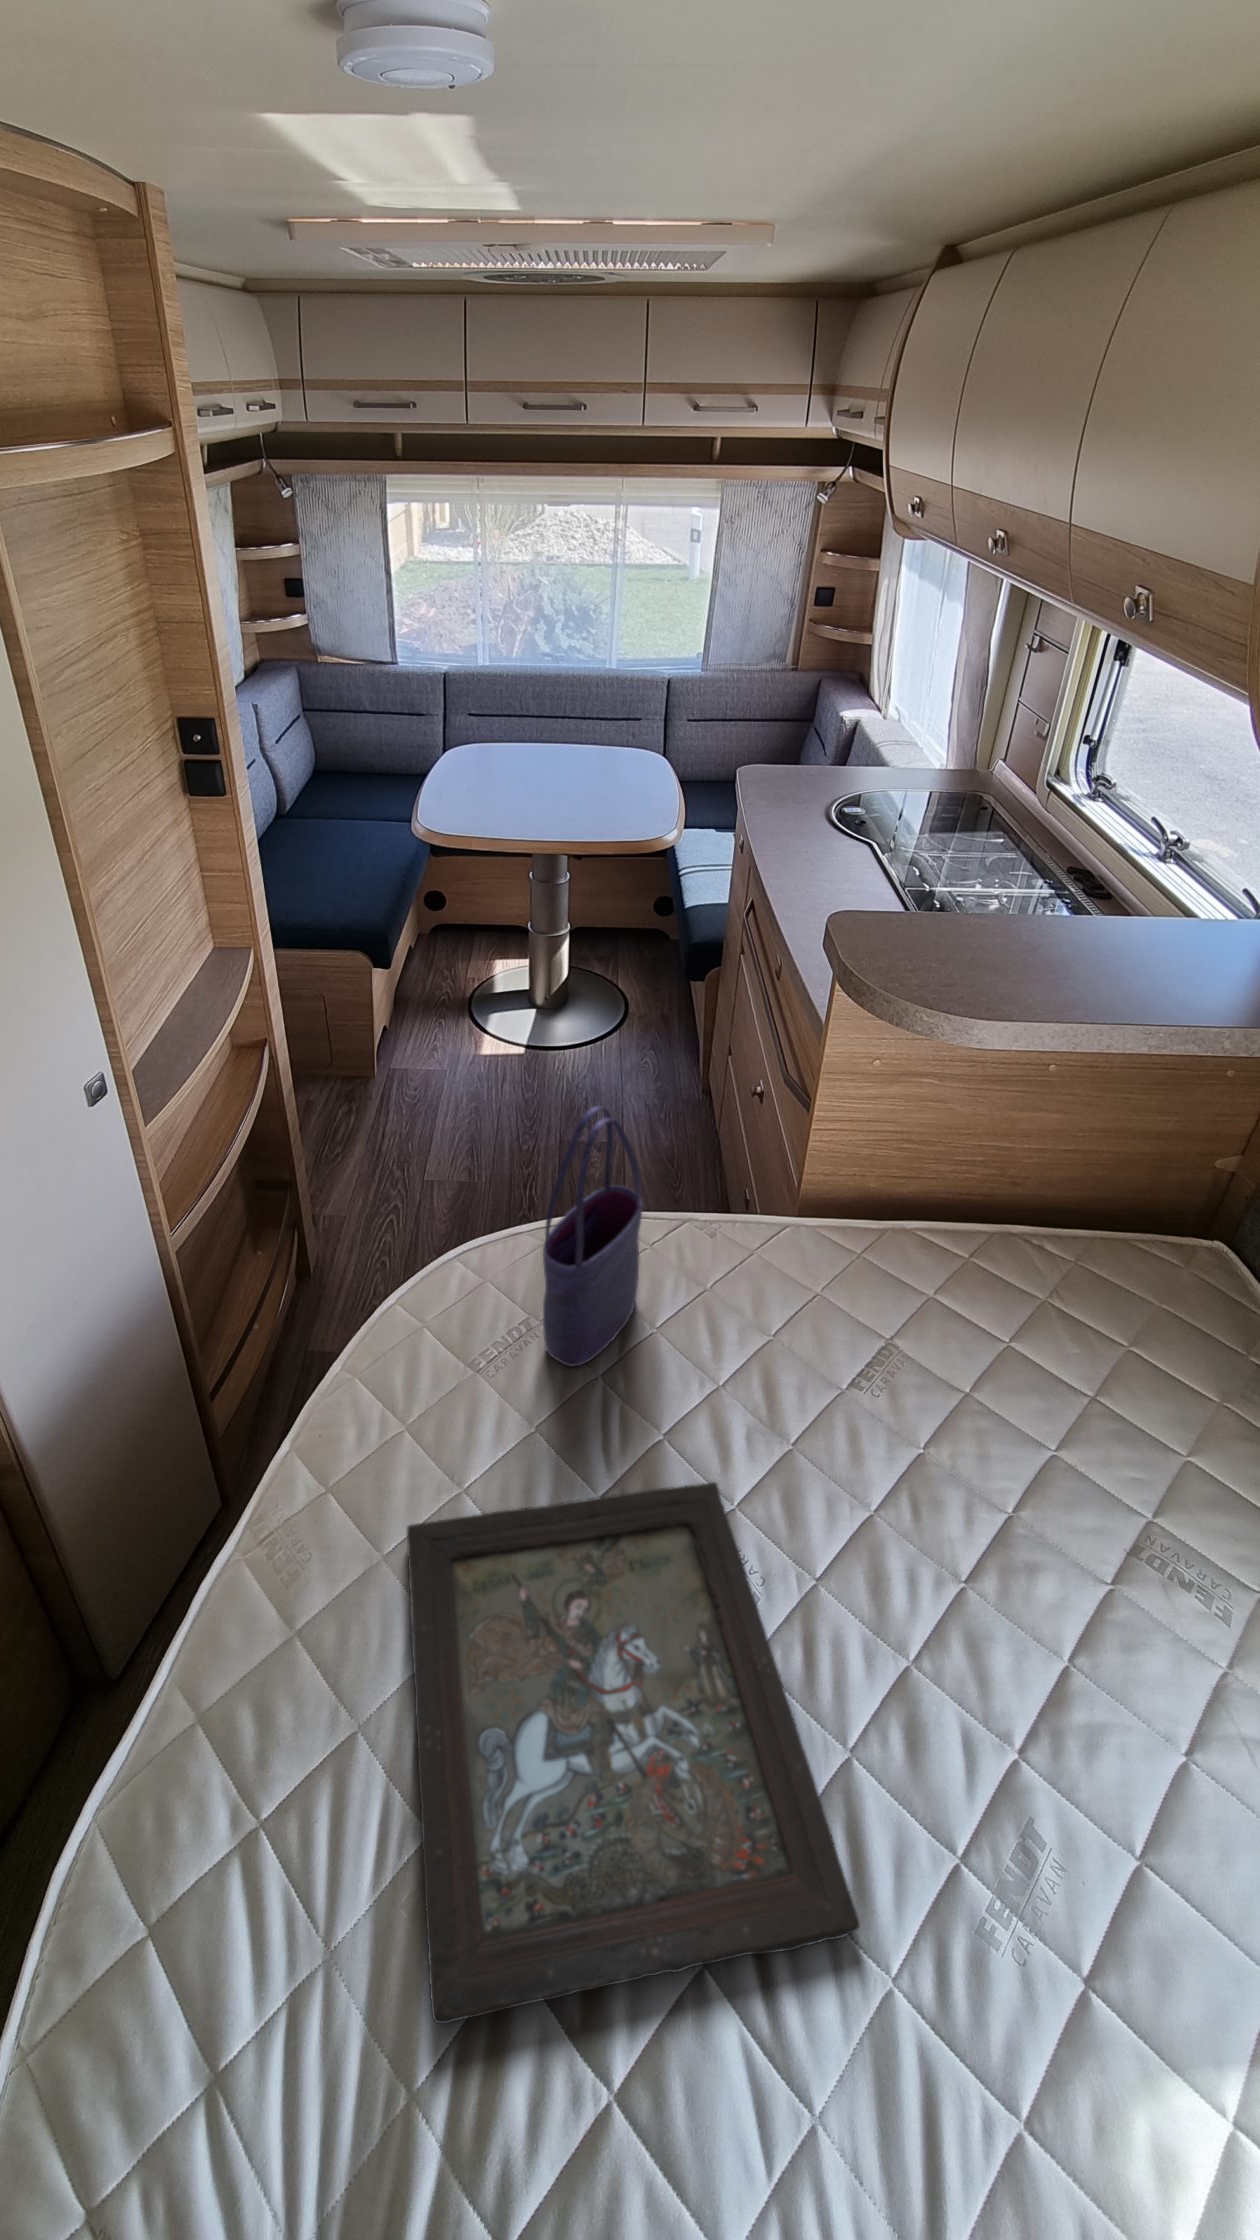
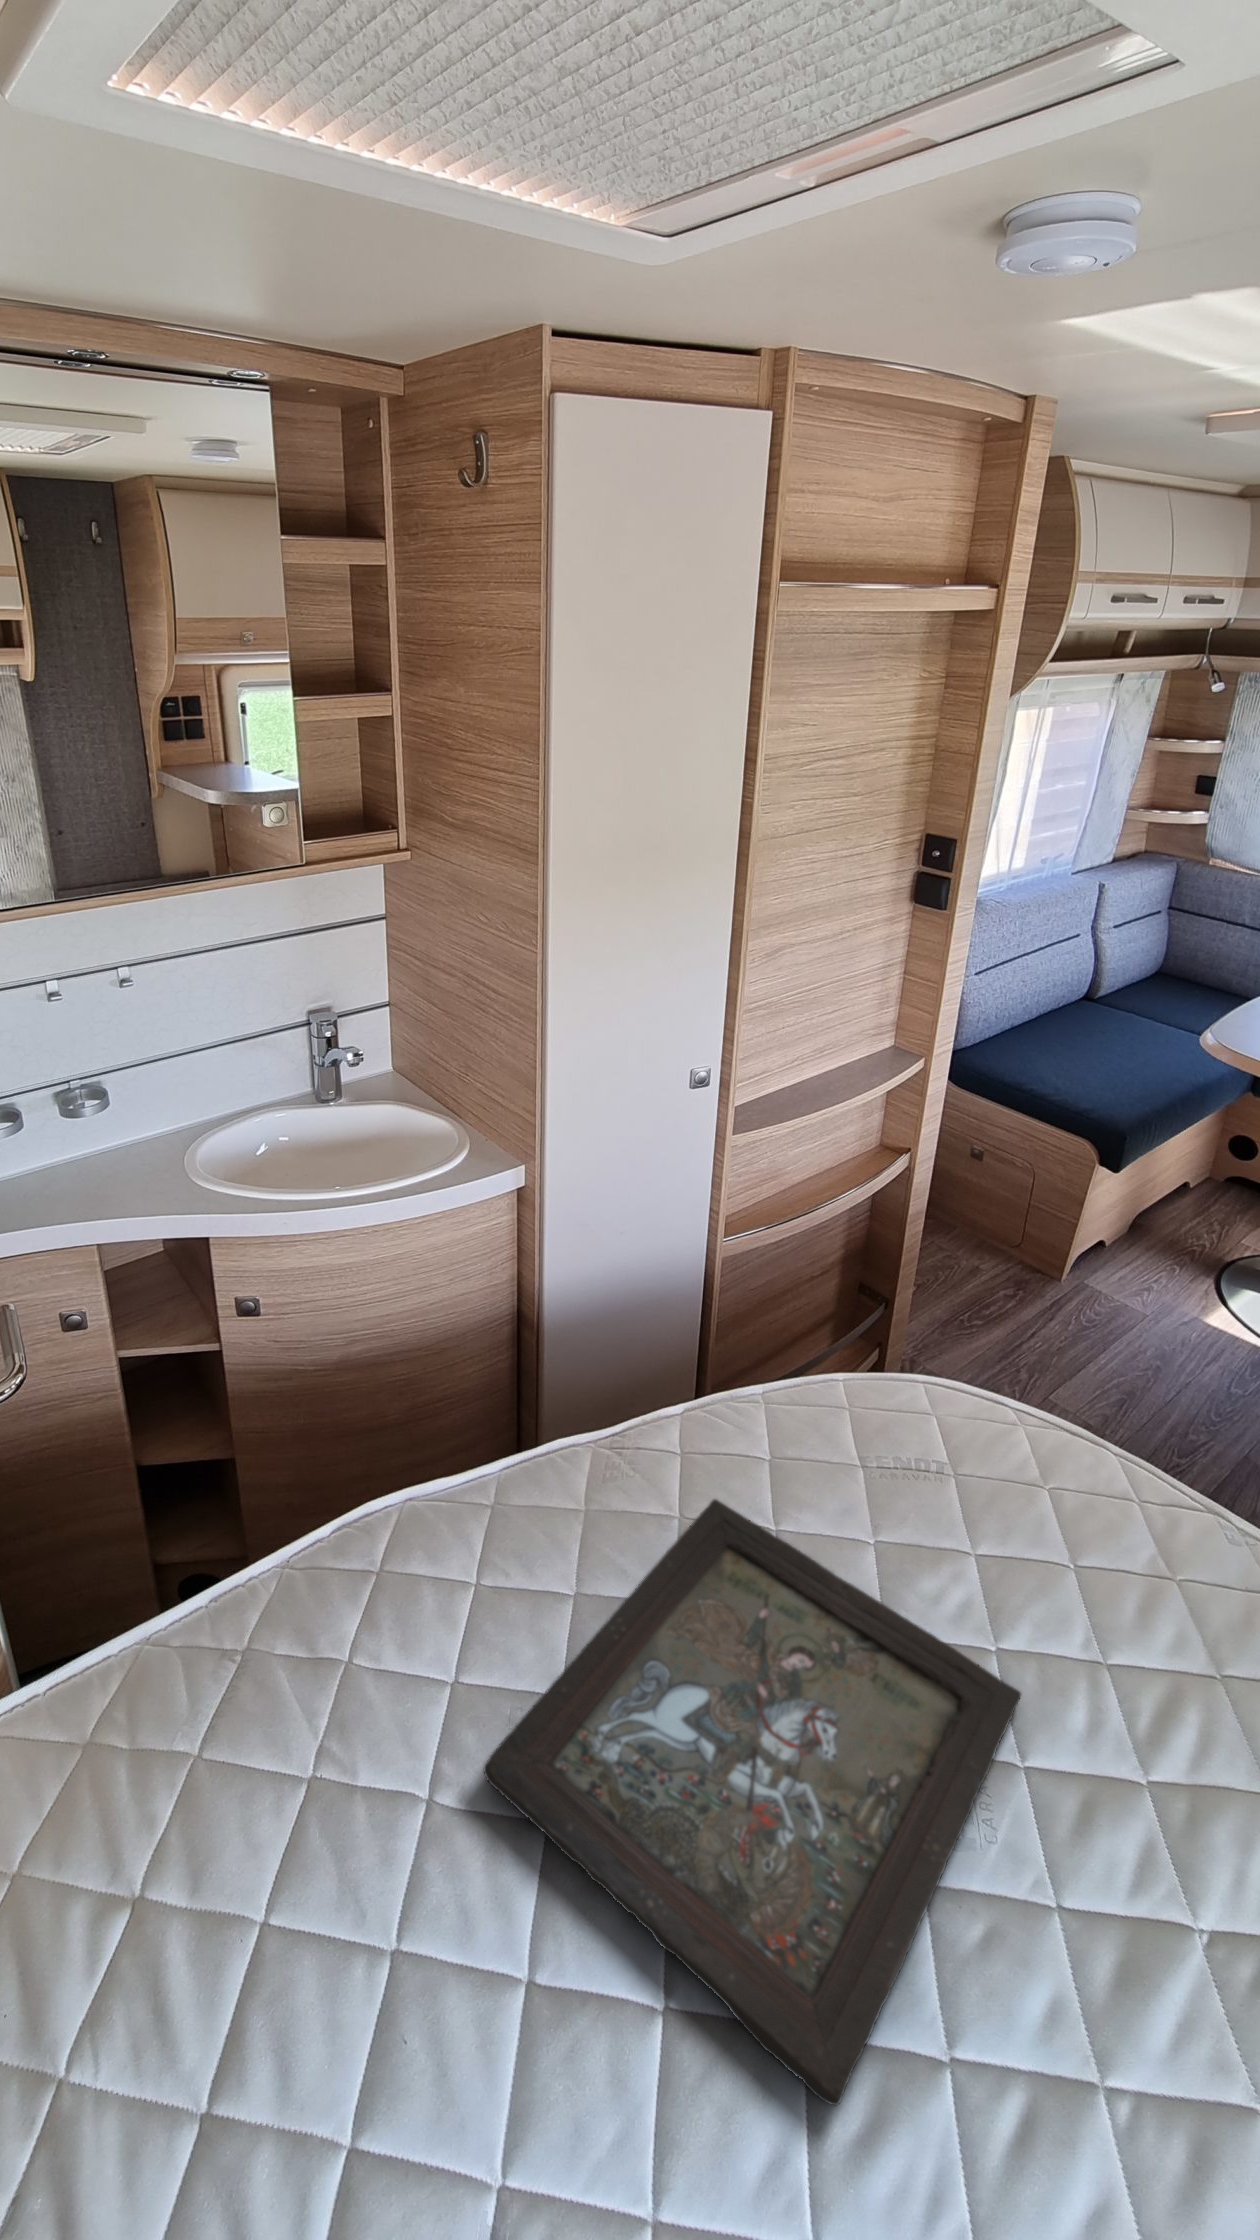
tote bag: present [543,1106,643,1367] -> none [943,1235,1107,1520]

